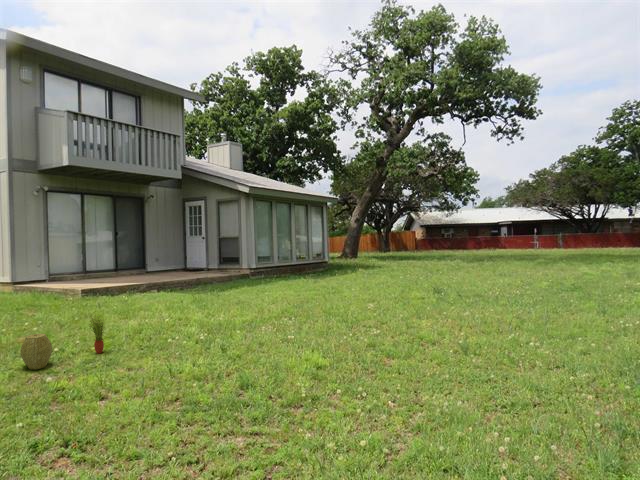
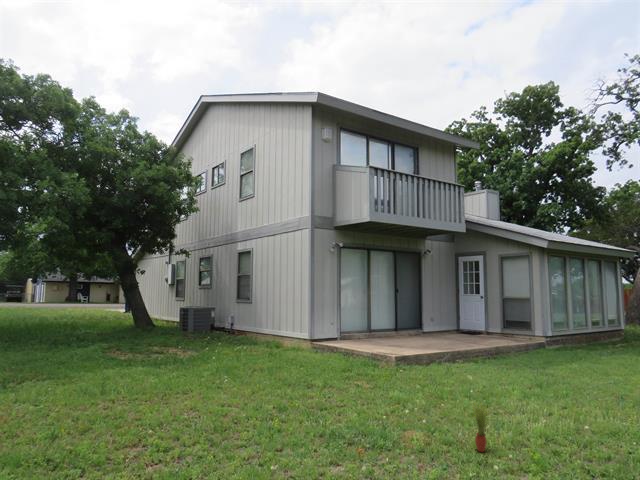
woven basket: present [21,334,52,370] -> none [407,420,440,466]

